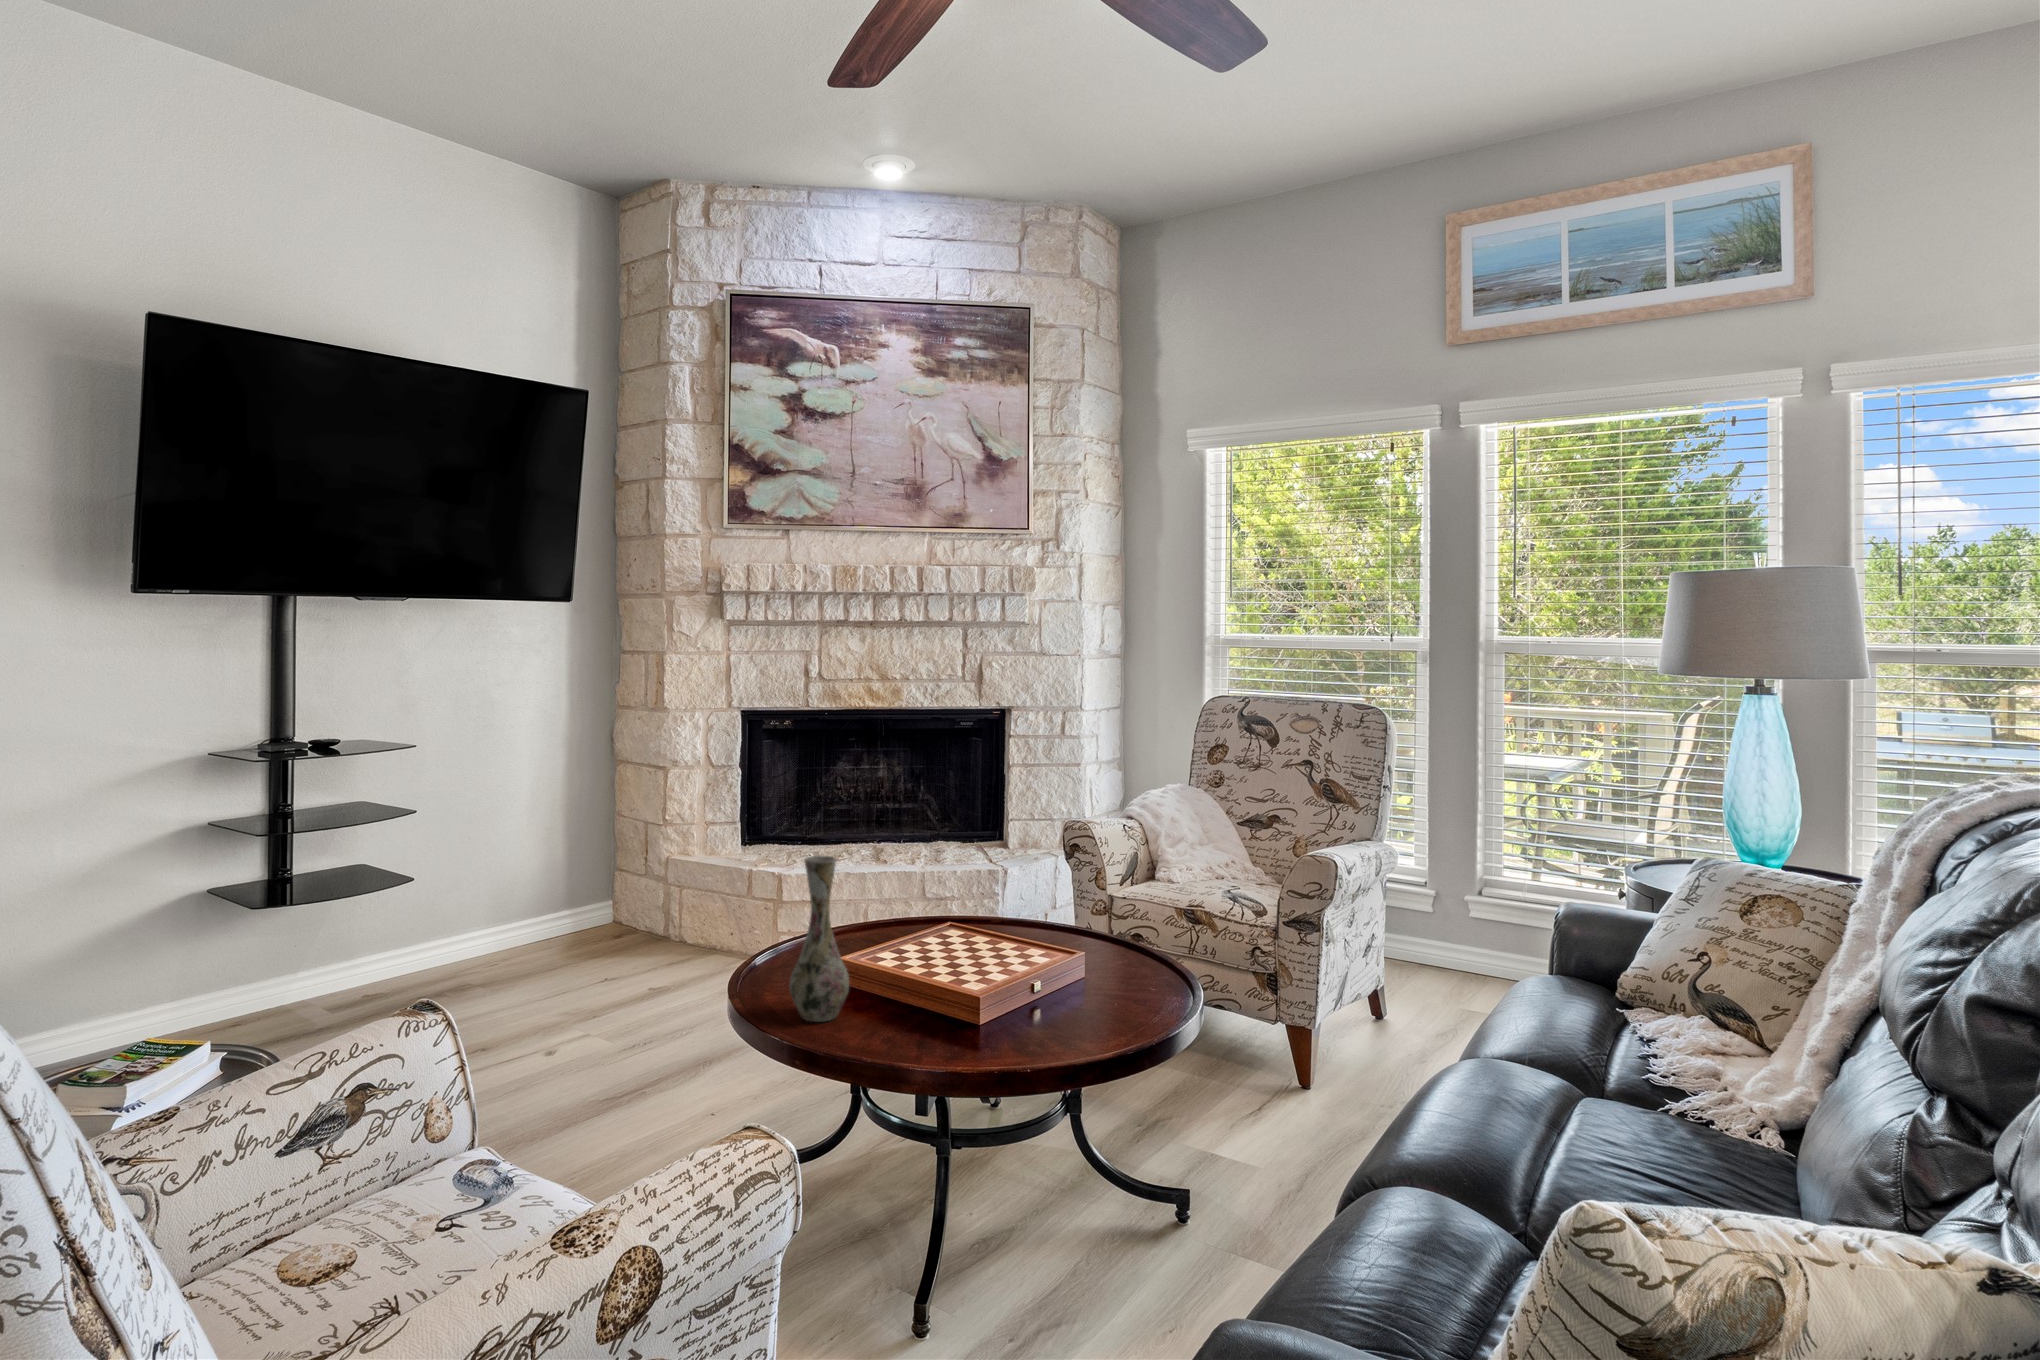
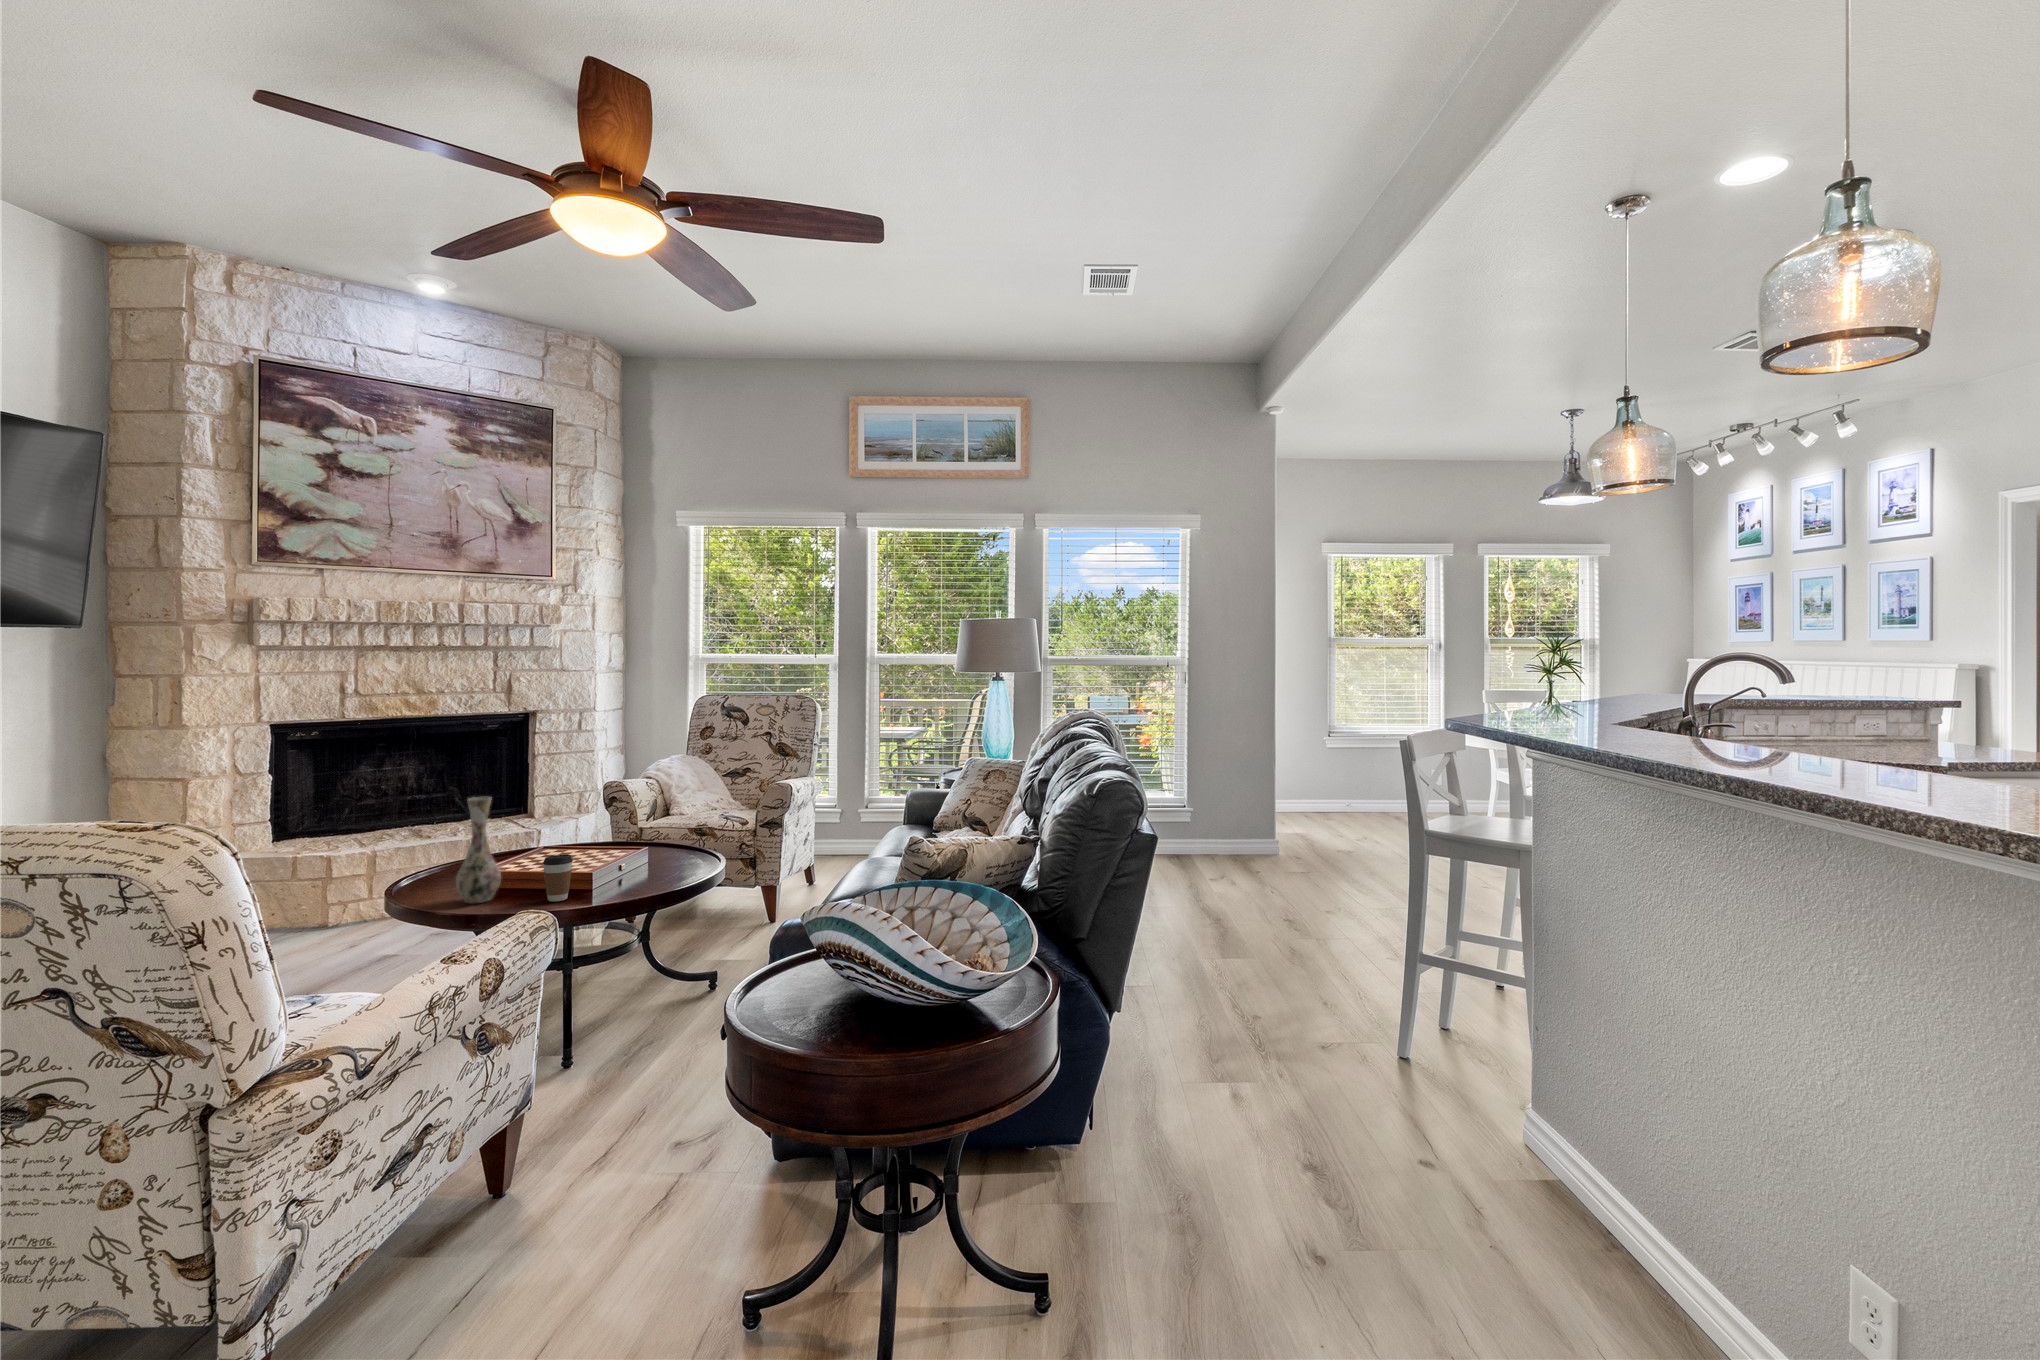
coffee cup: none [893,966,937,1046] -> present [543,855,573,901]

